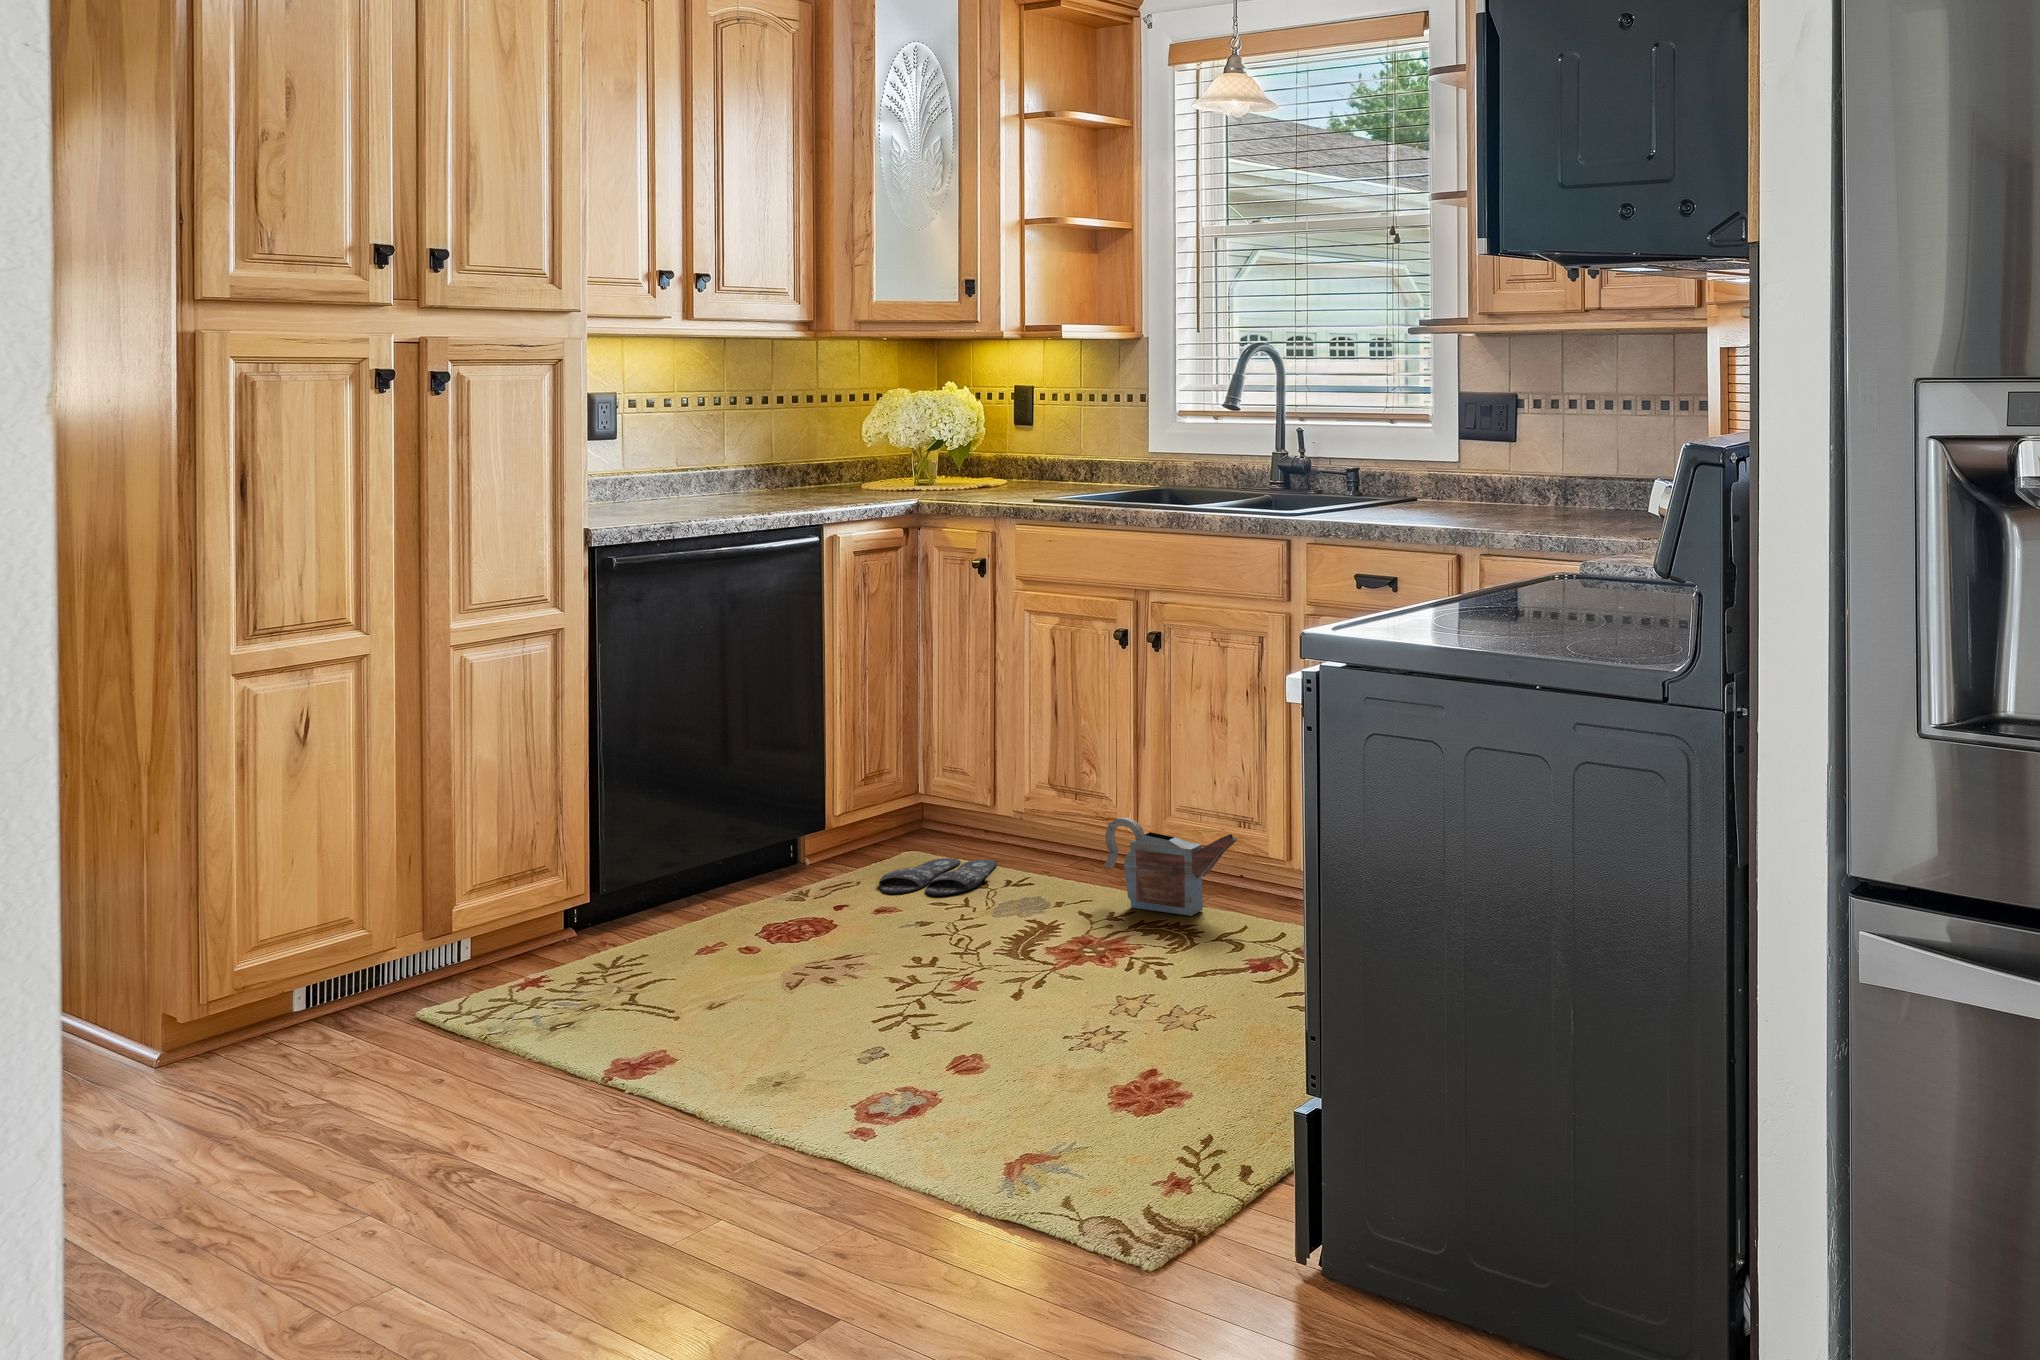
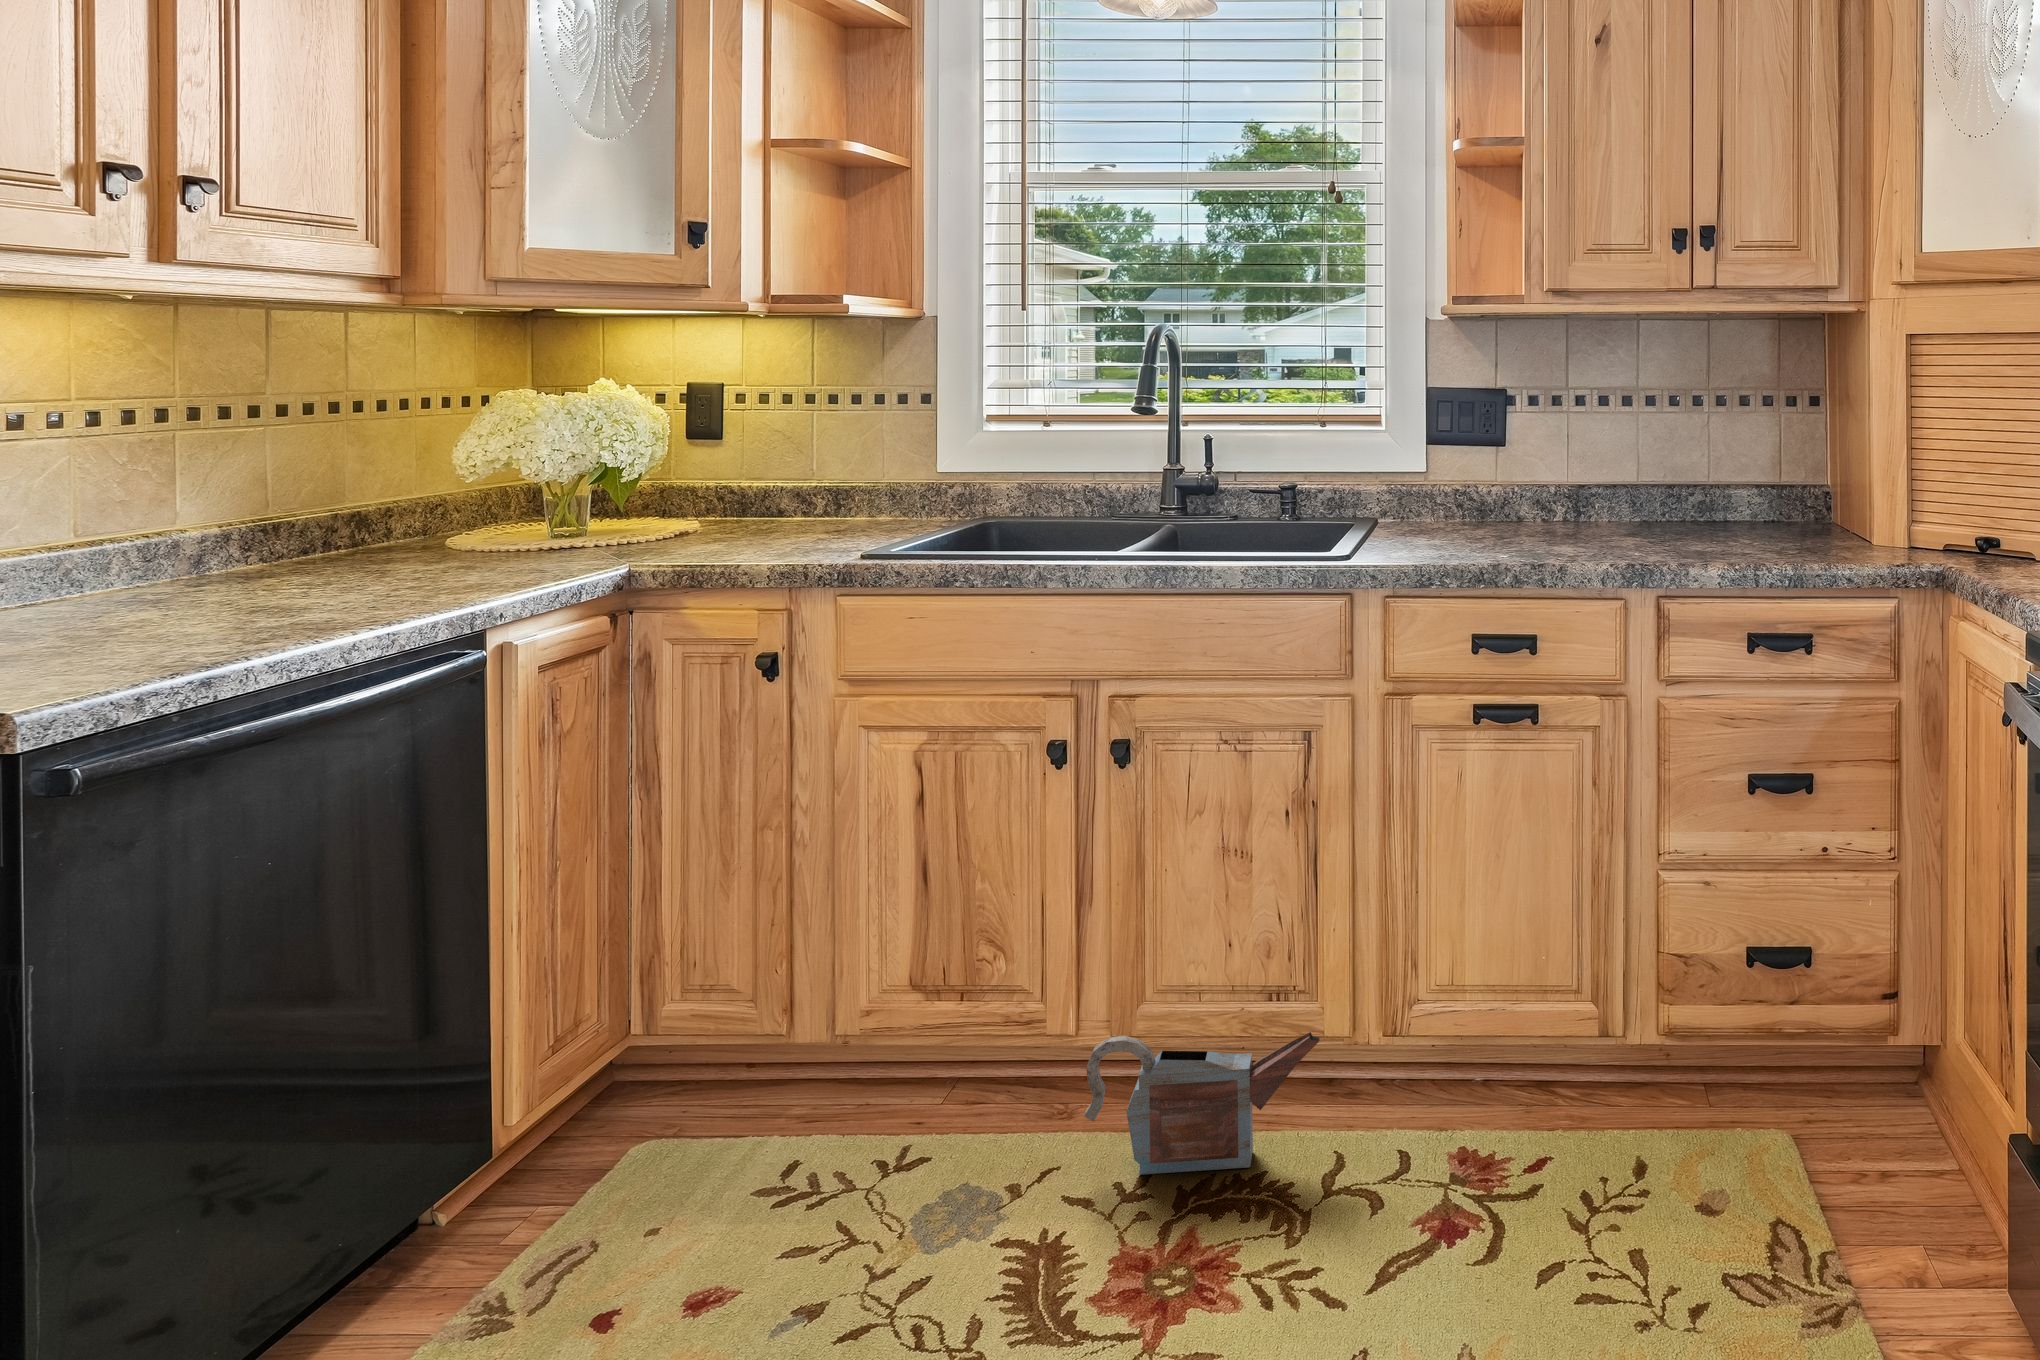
slippers: present [879,858,997,896] -> none [653,1130,853,1265]

